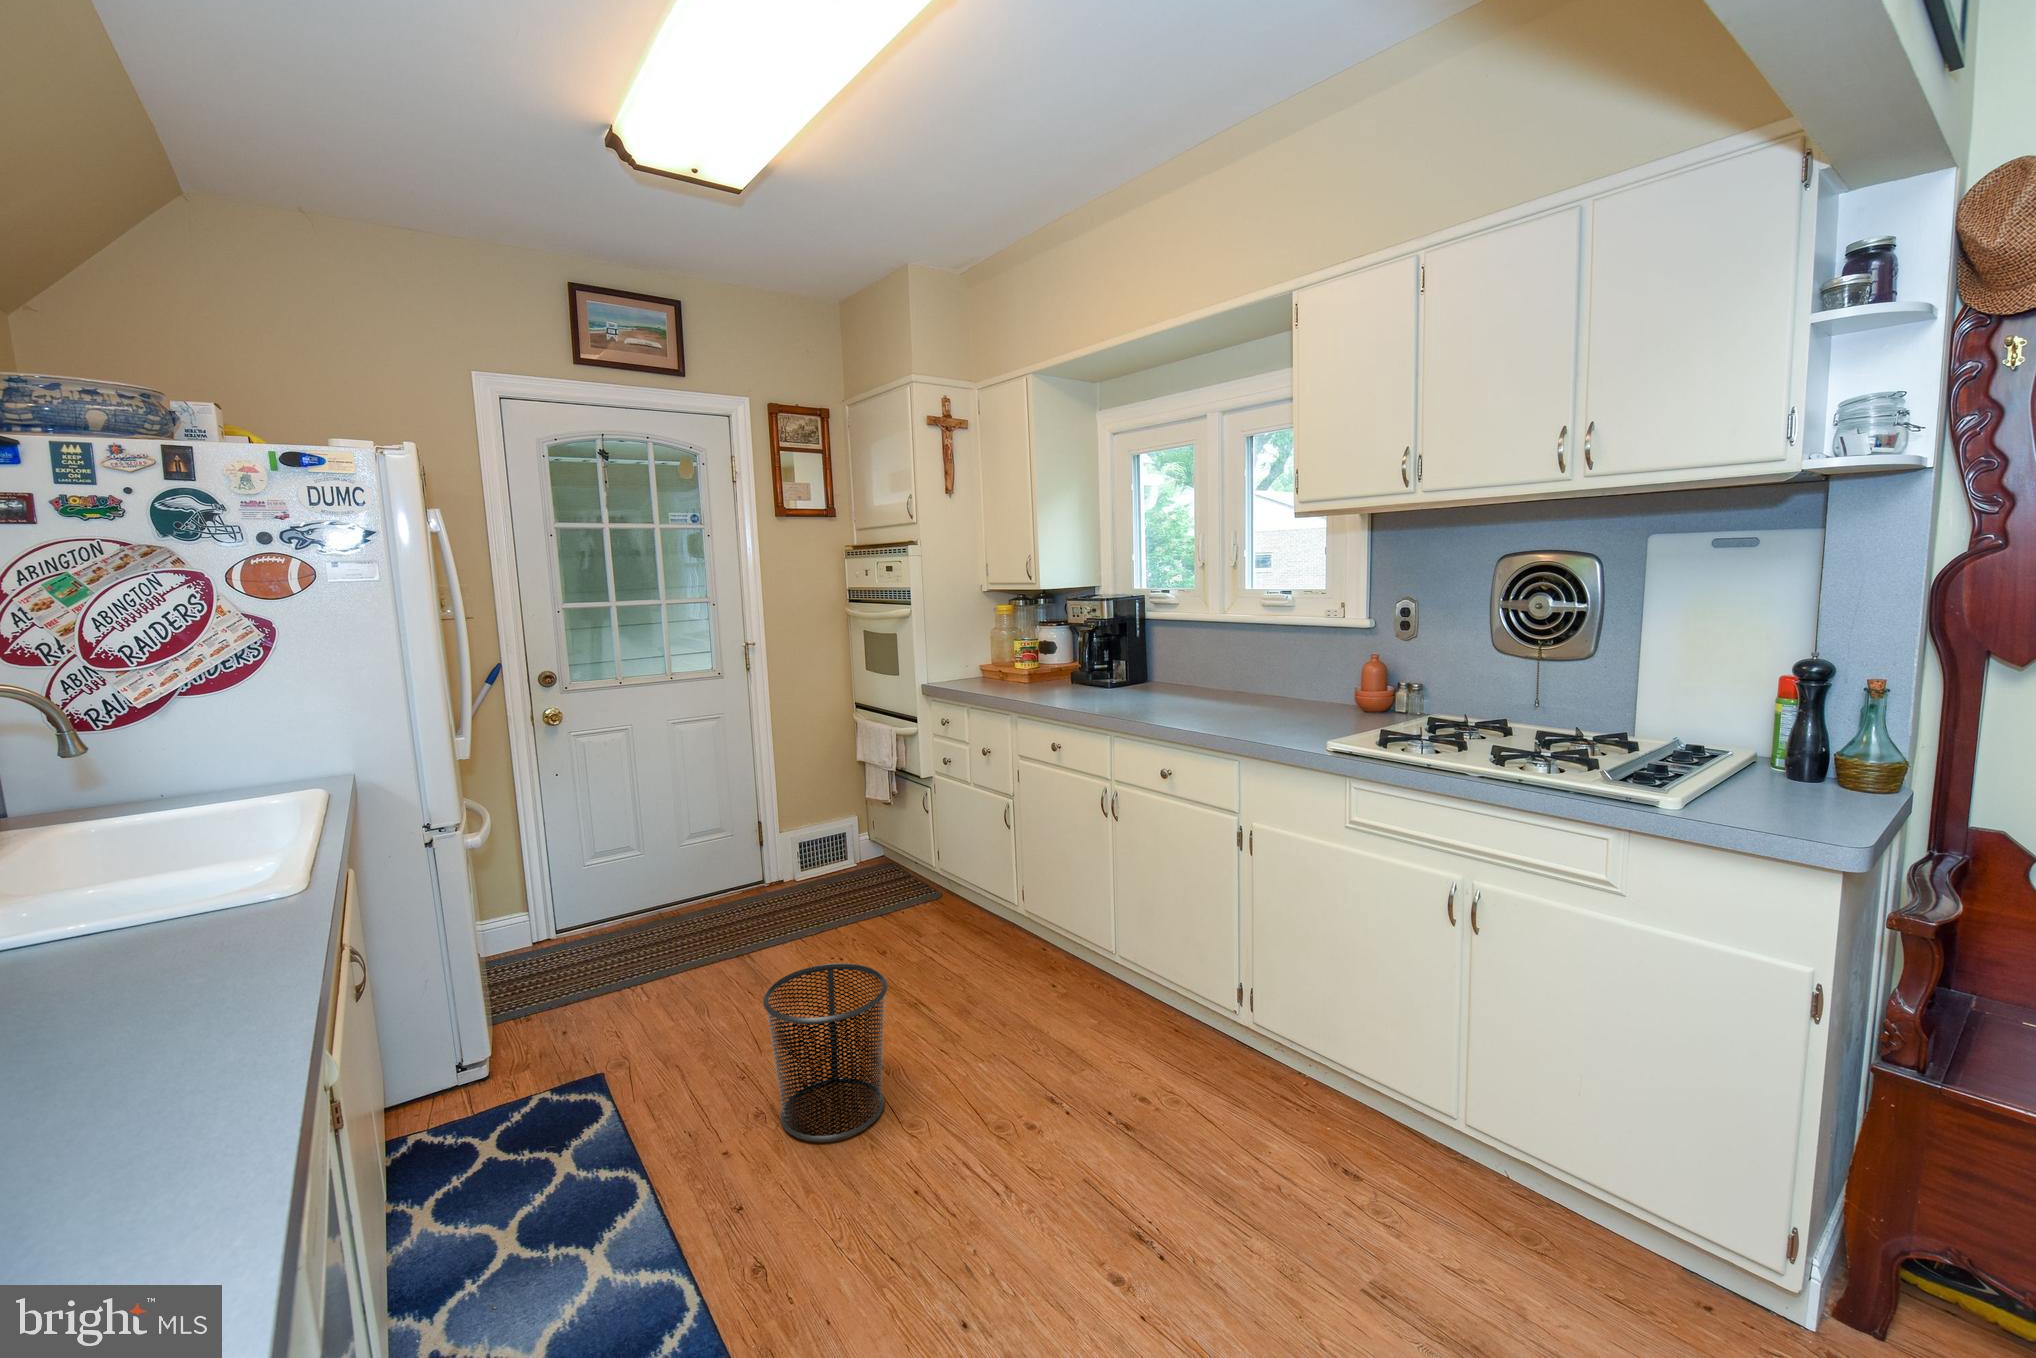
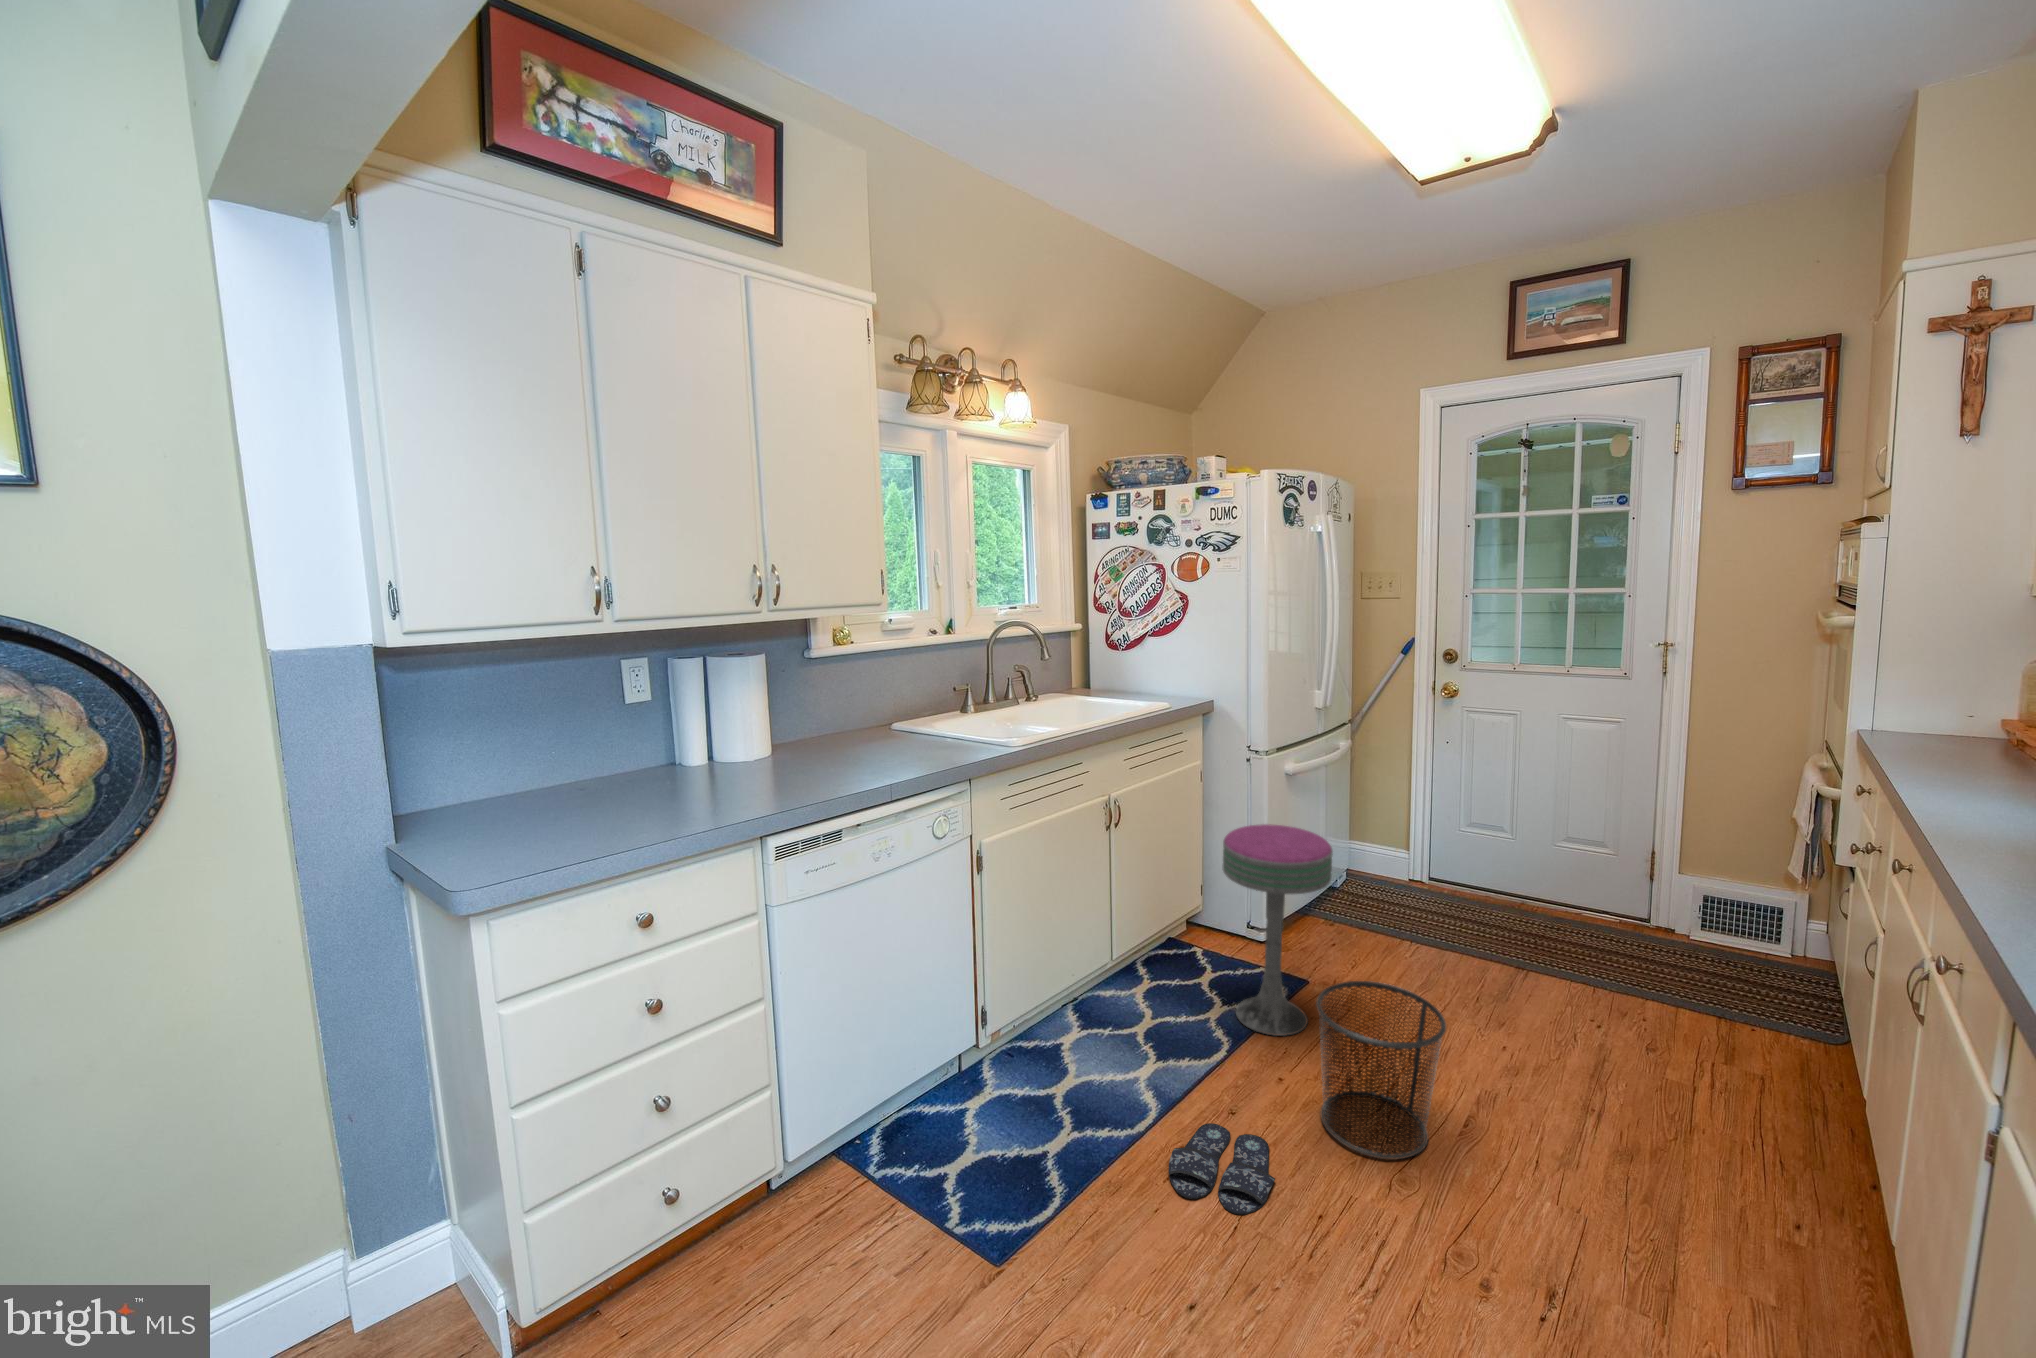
bar stool: none [527,876,674,1146] -> present [1223,824,1333,1036]
slippers: none [739,1193,882,1299] -> present [1169,1123,1275,1215]

